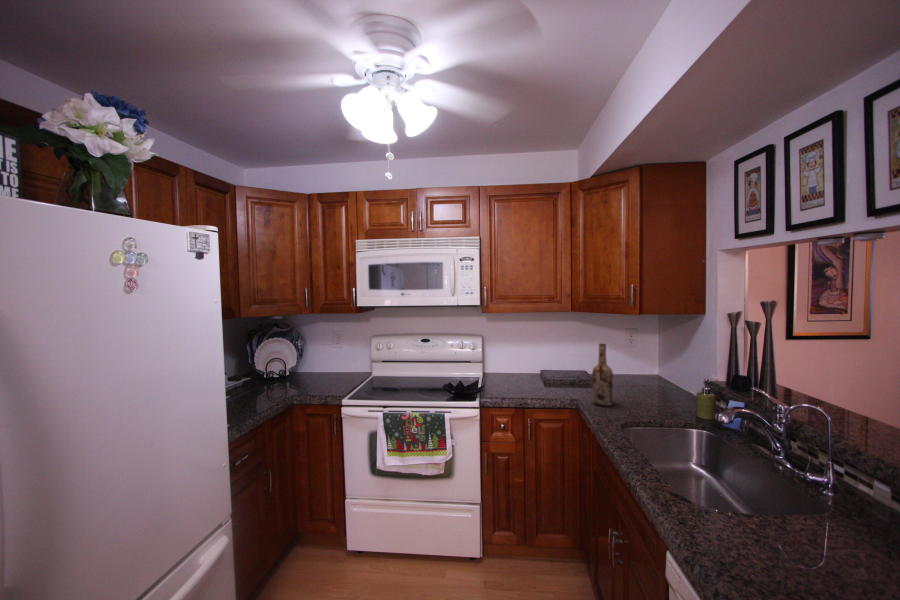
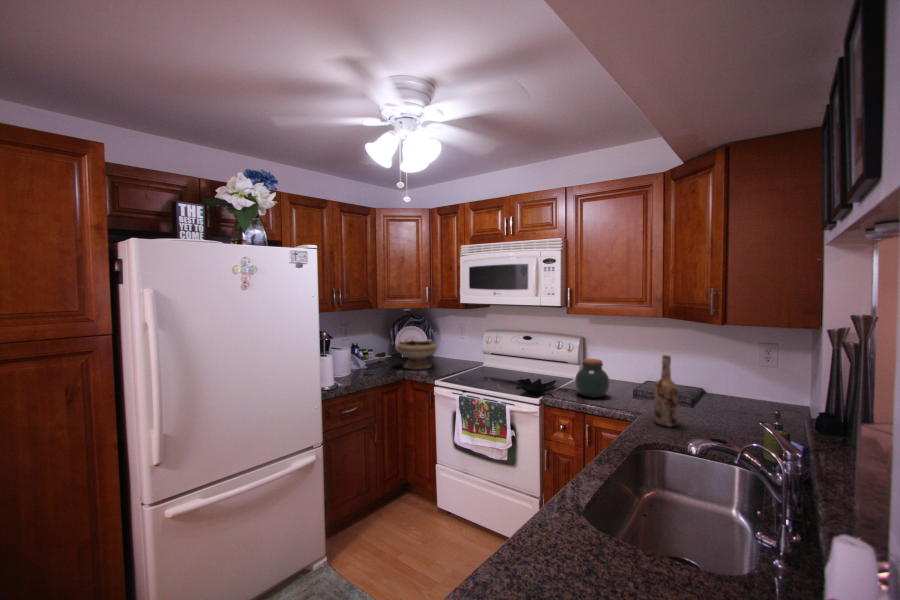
bowl: none [266,353,321,391] -> present [396,340,437,369]
jar: none [498,353,529,390] -> present [575,359,610,397]

